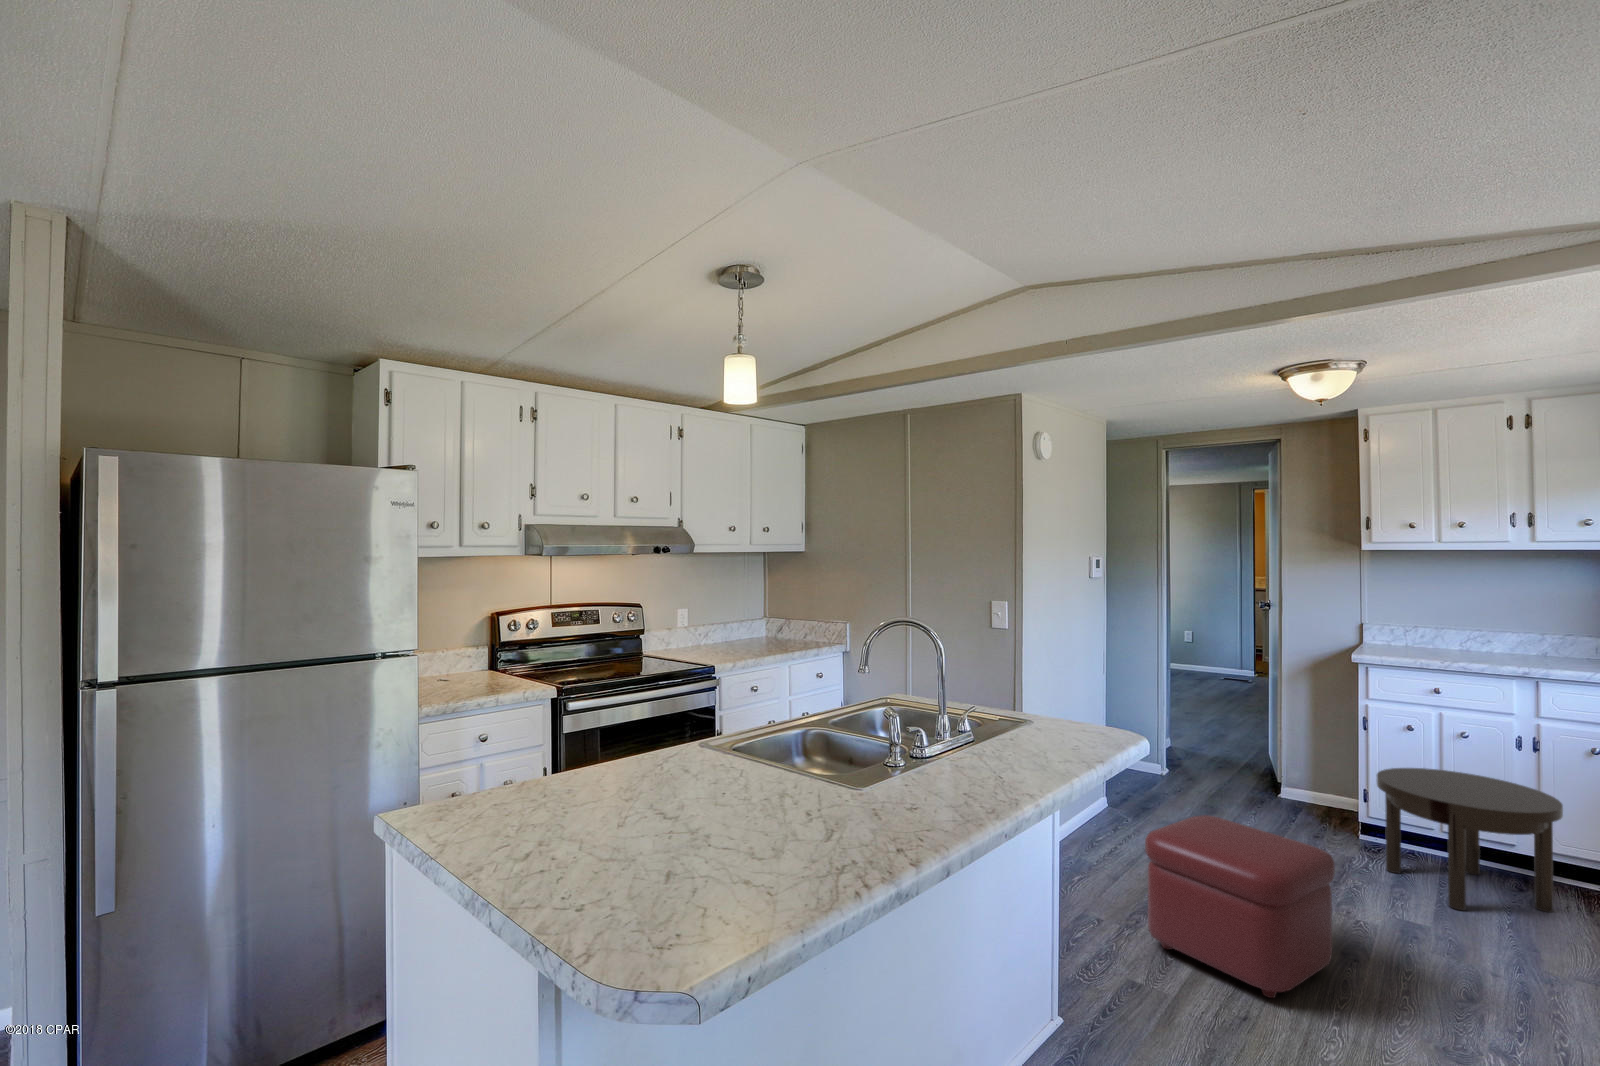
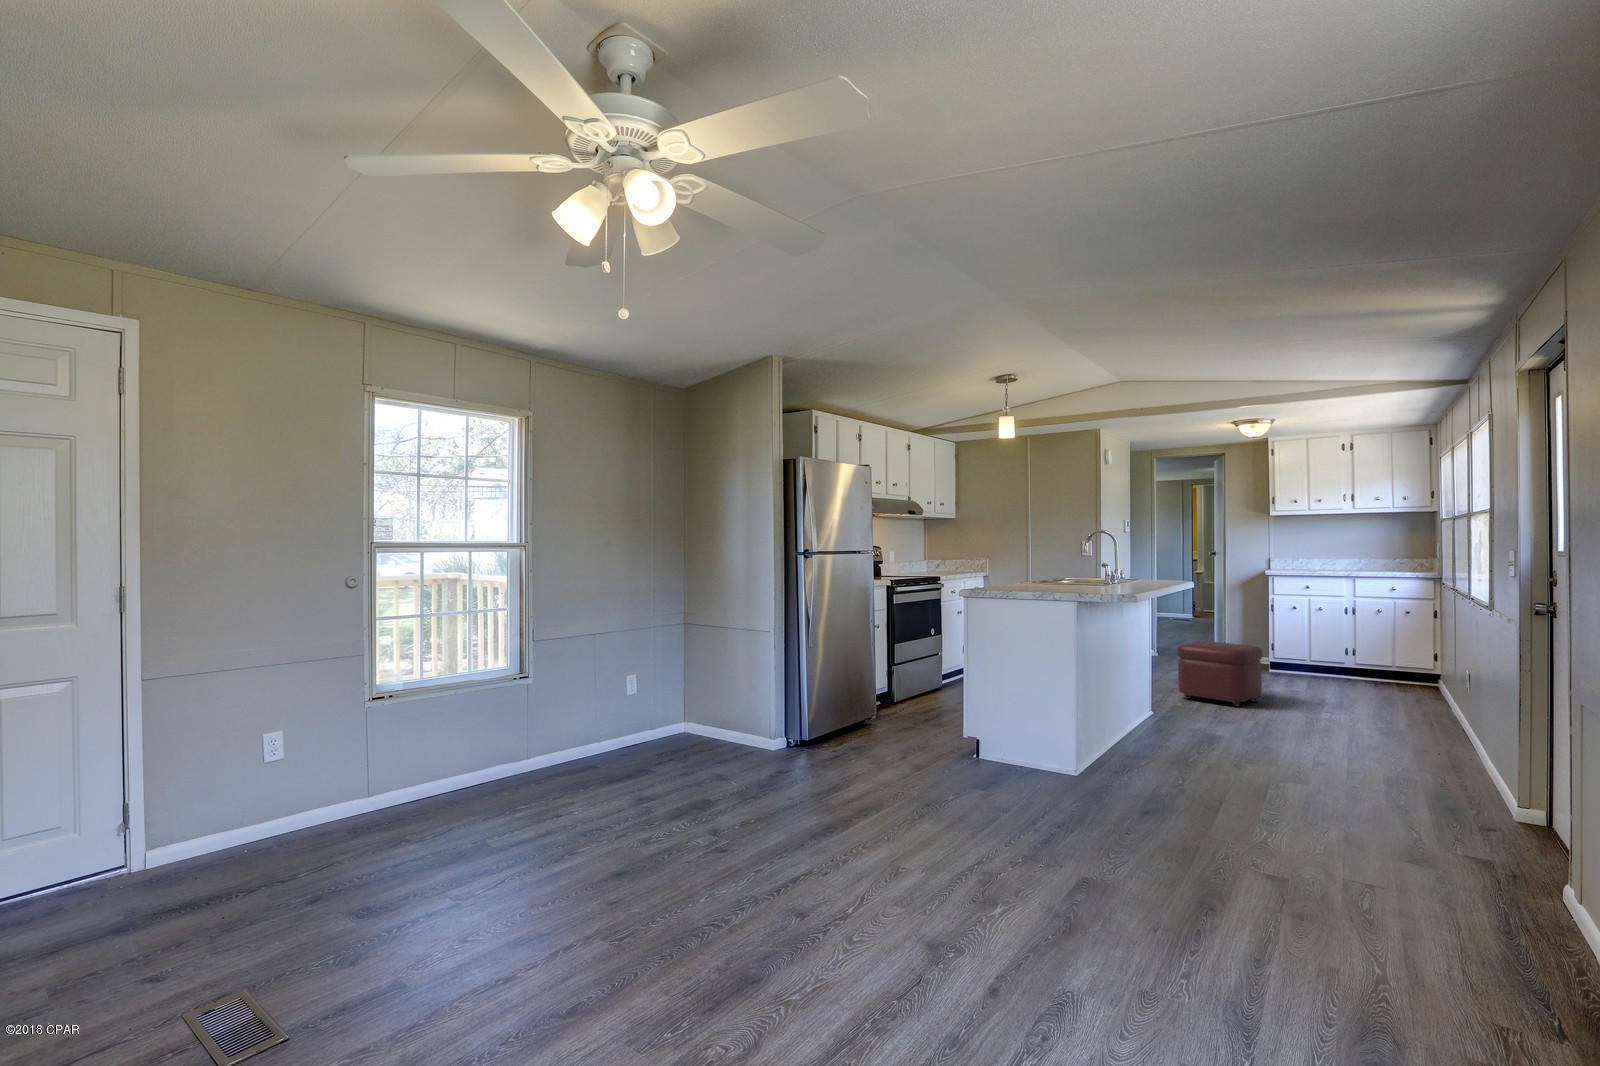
side table: present [1376,768,1563,912] -> none [1279,628,1364,687]

